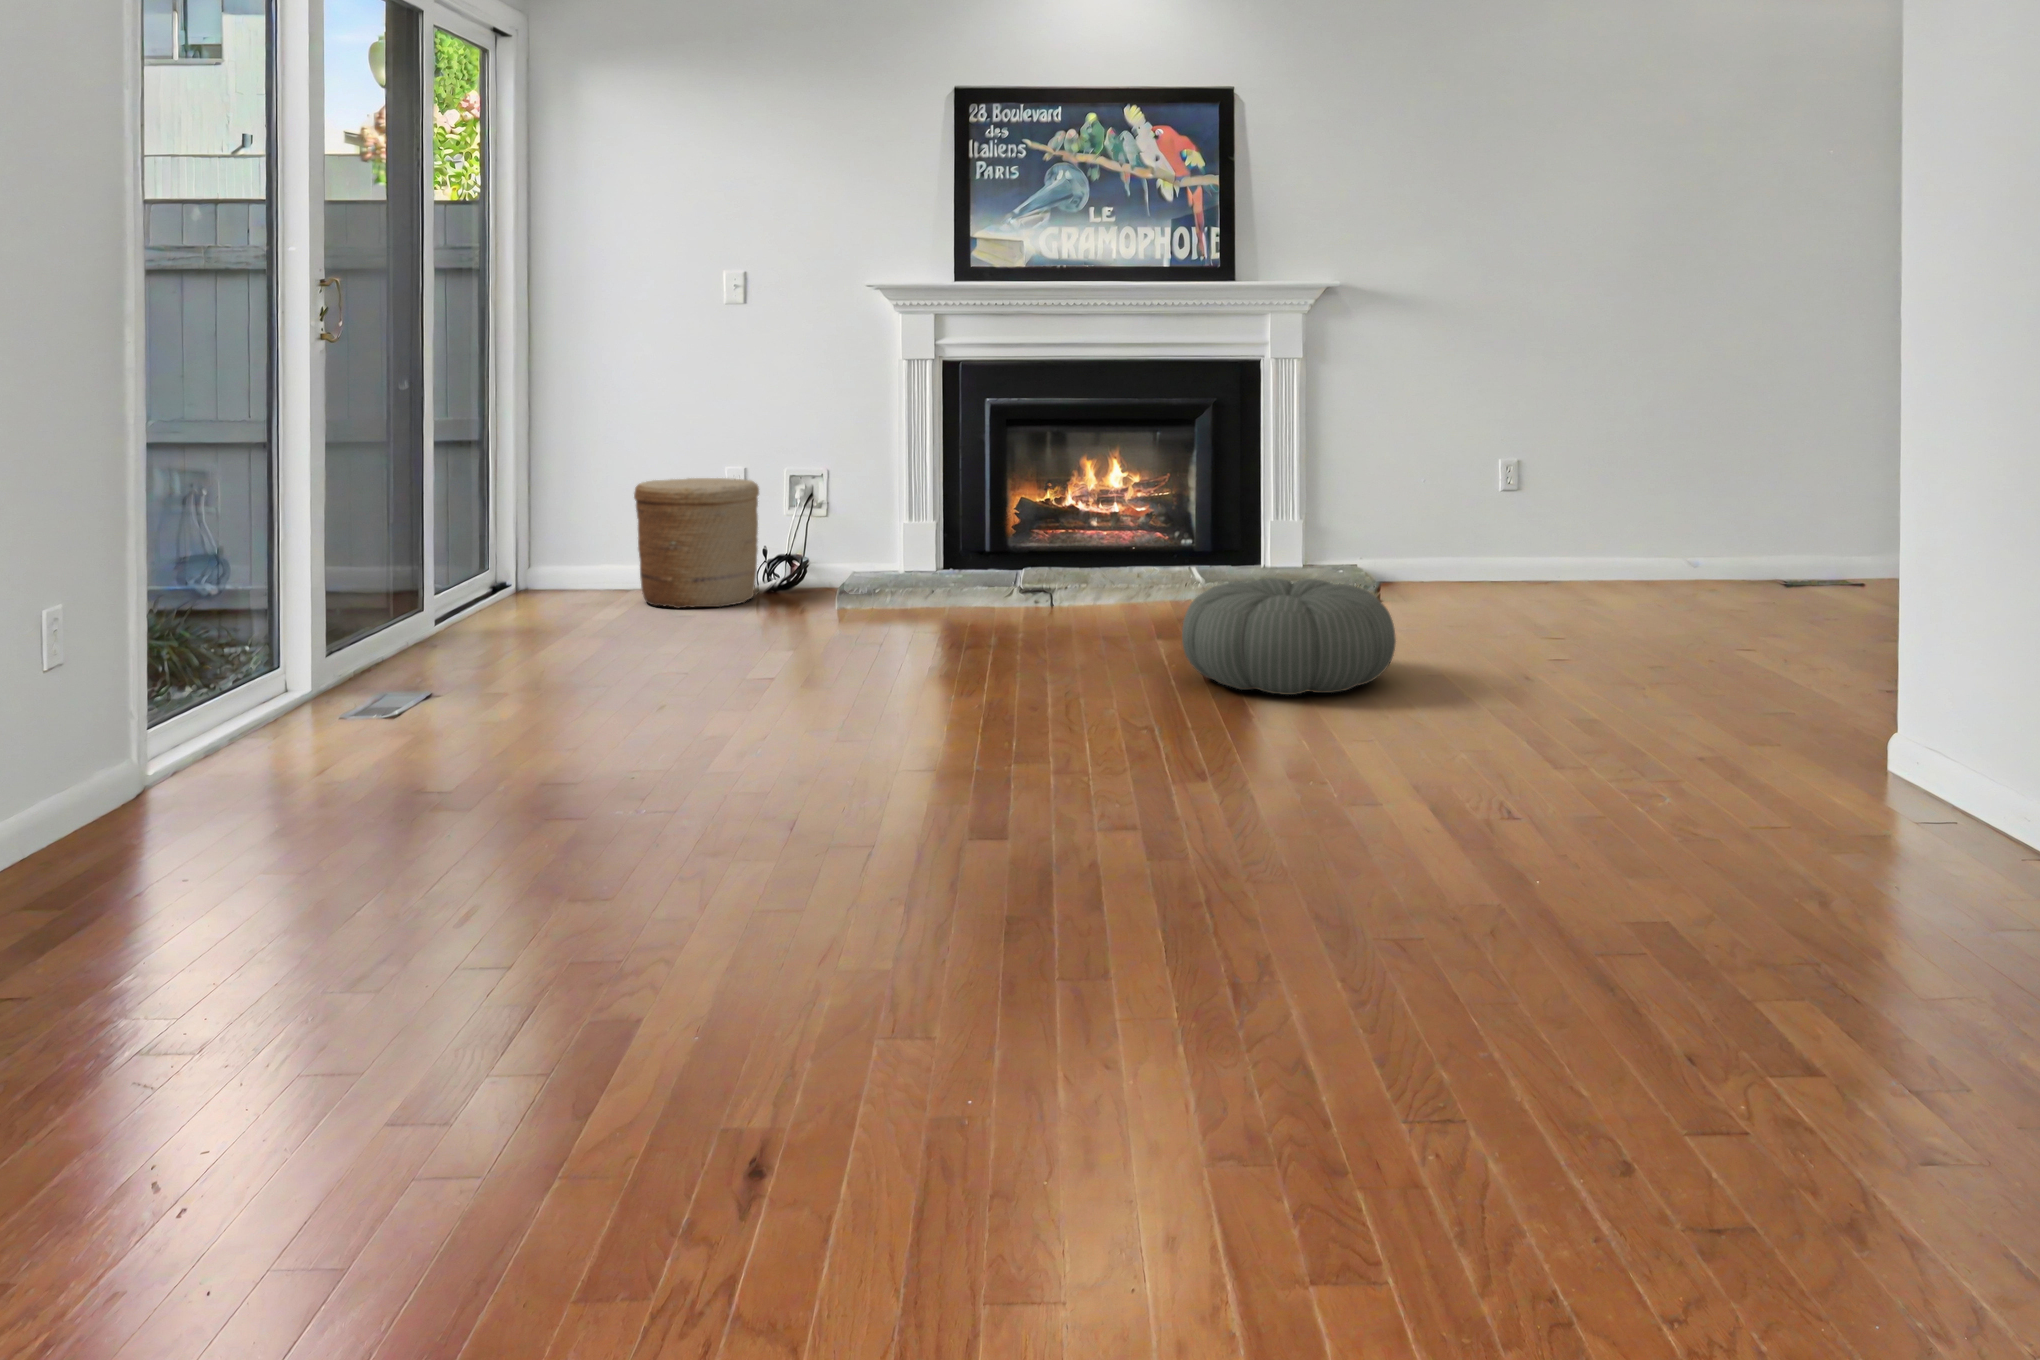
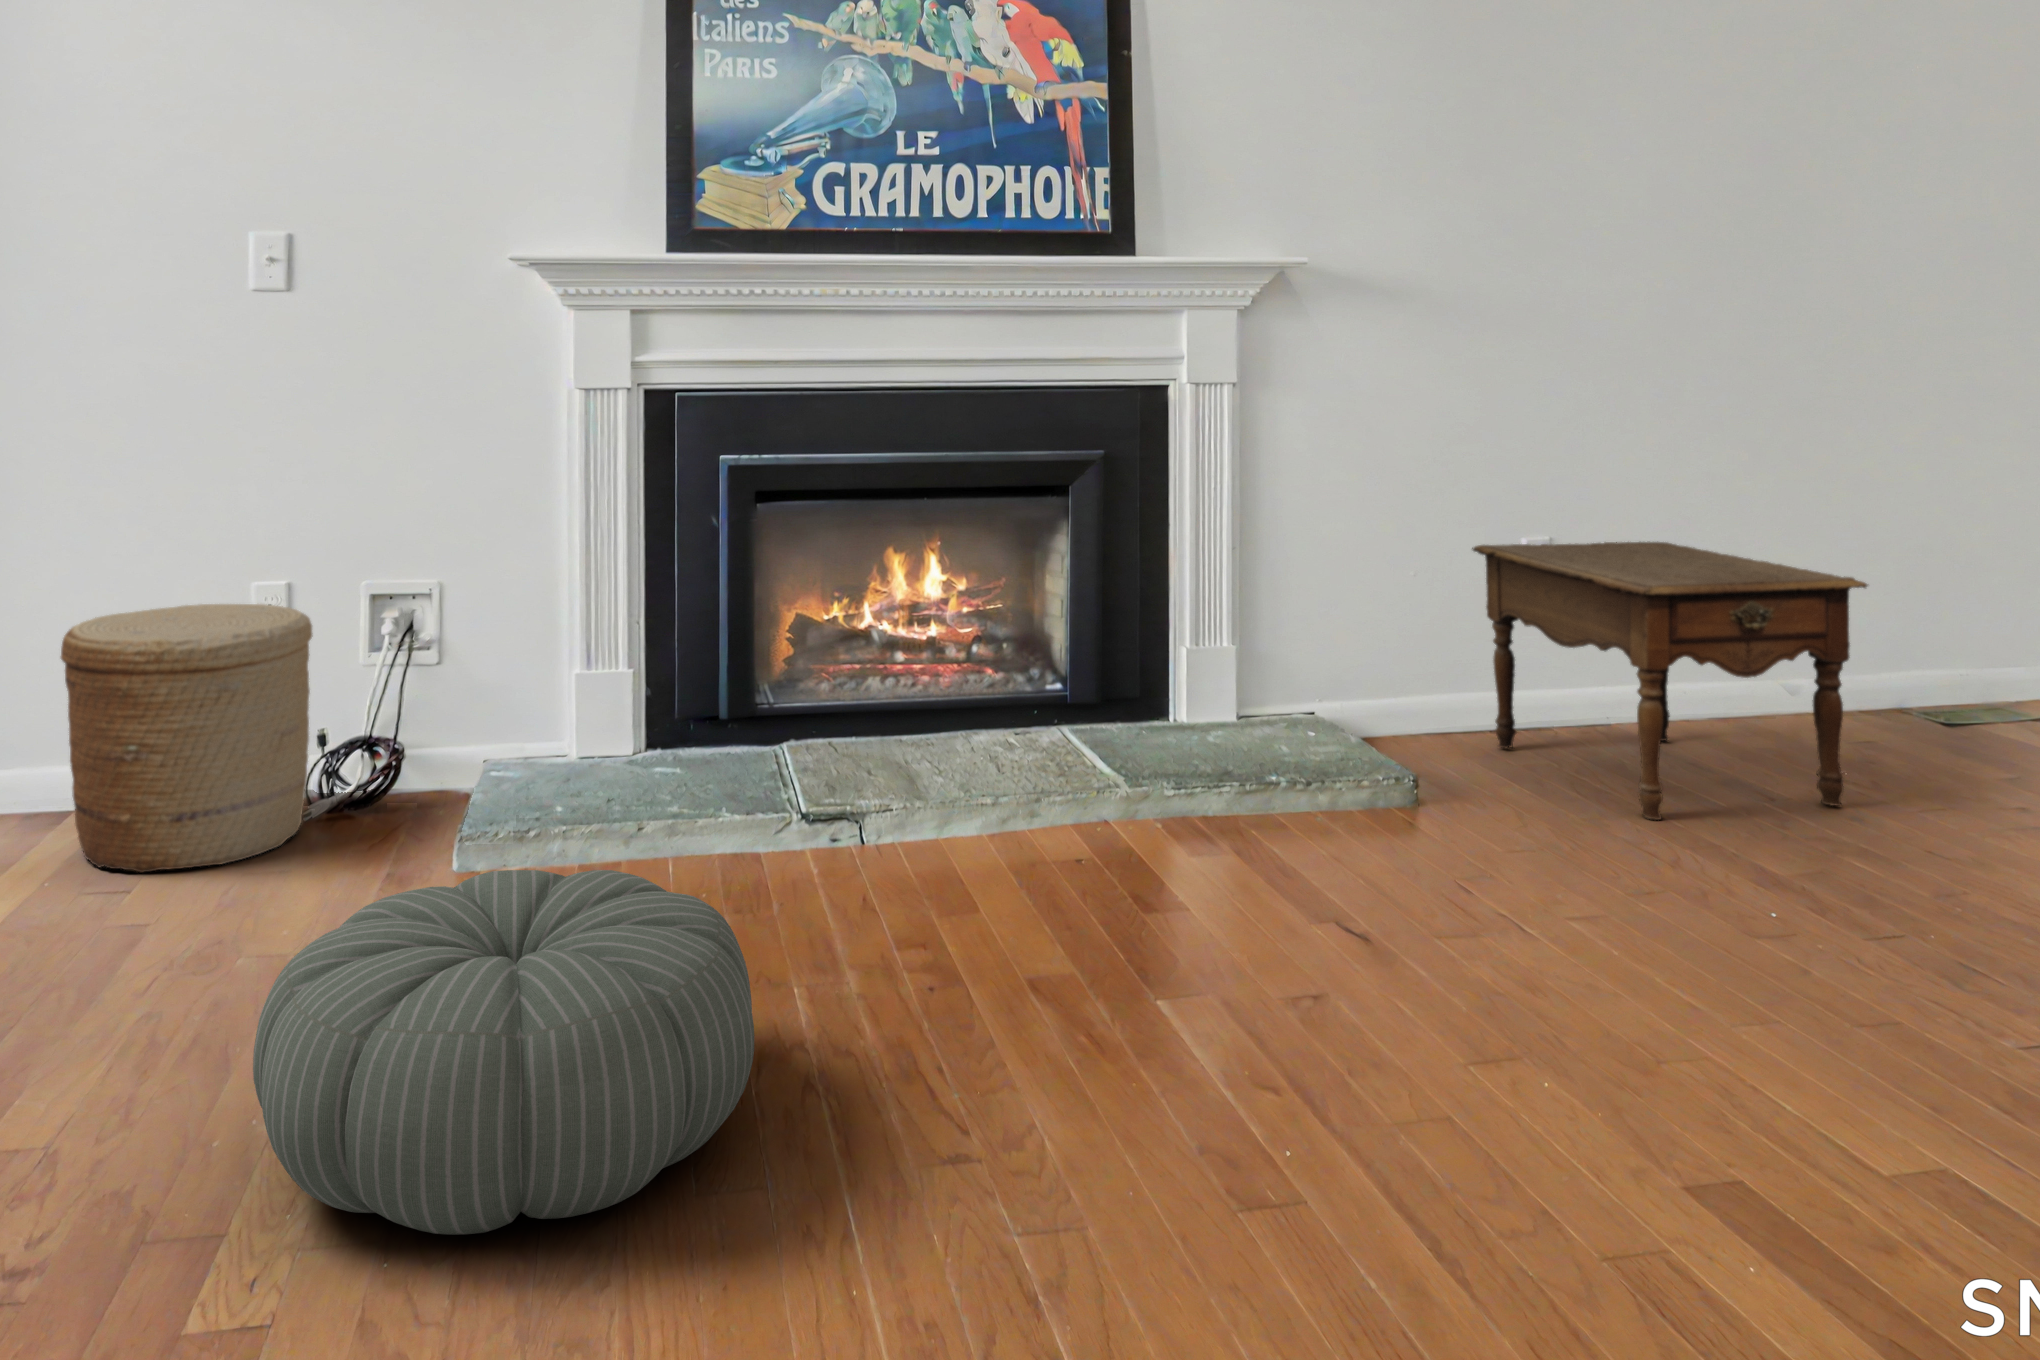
side table: none [1451,460,1646,611] -> present [1472,542,1867,820]
pouf: present [1182,578,1396,695] -> present [253,870,754,1235]

